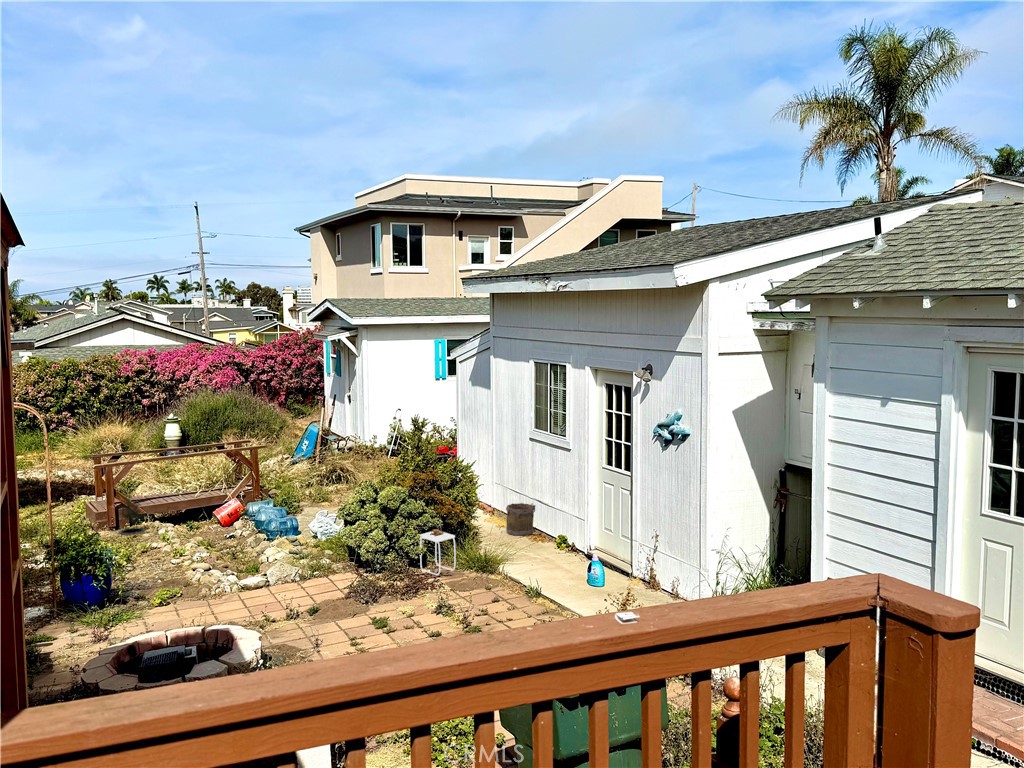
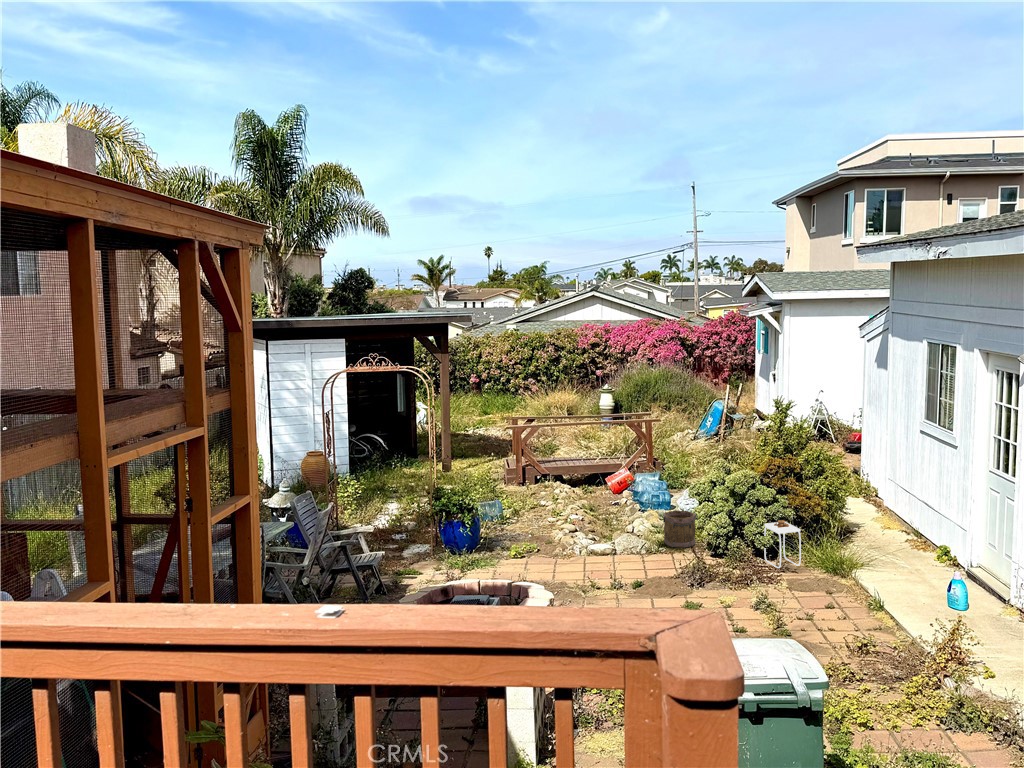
potted tree: present [119,496,144,535] -> none [525,455,547,492]
bucket: present [506,503,535,536] -> present [663,510,698,548]

